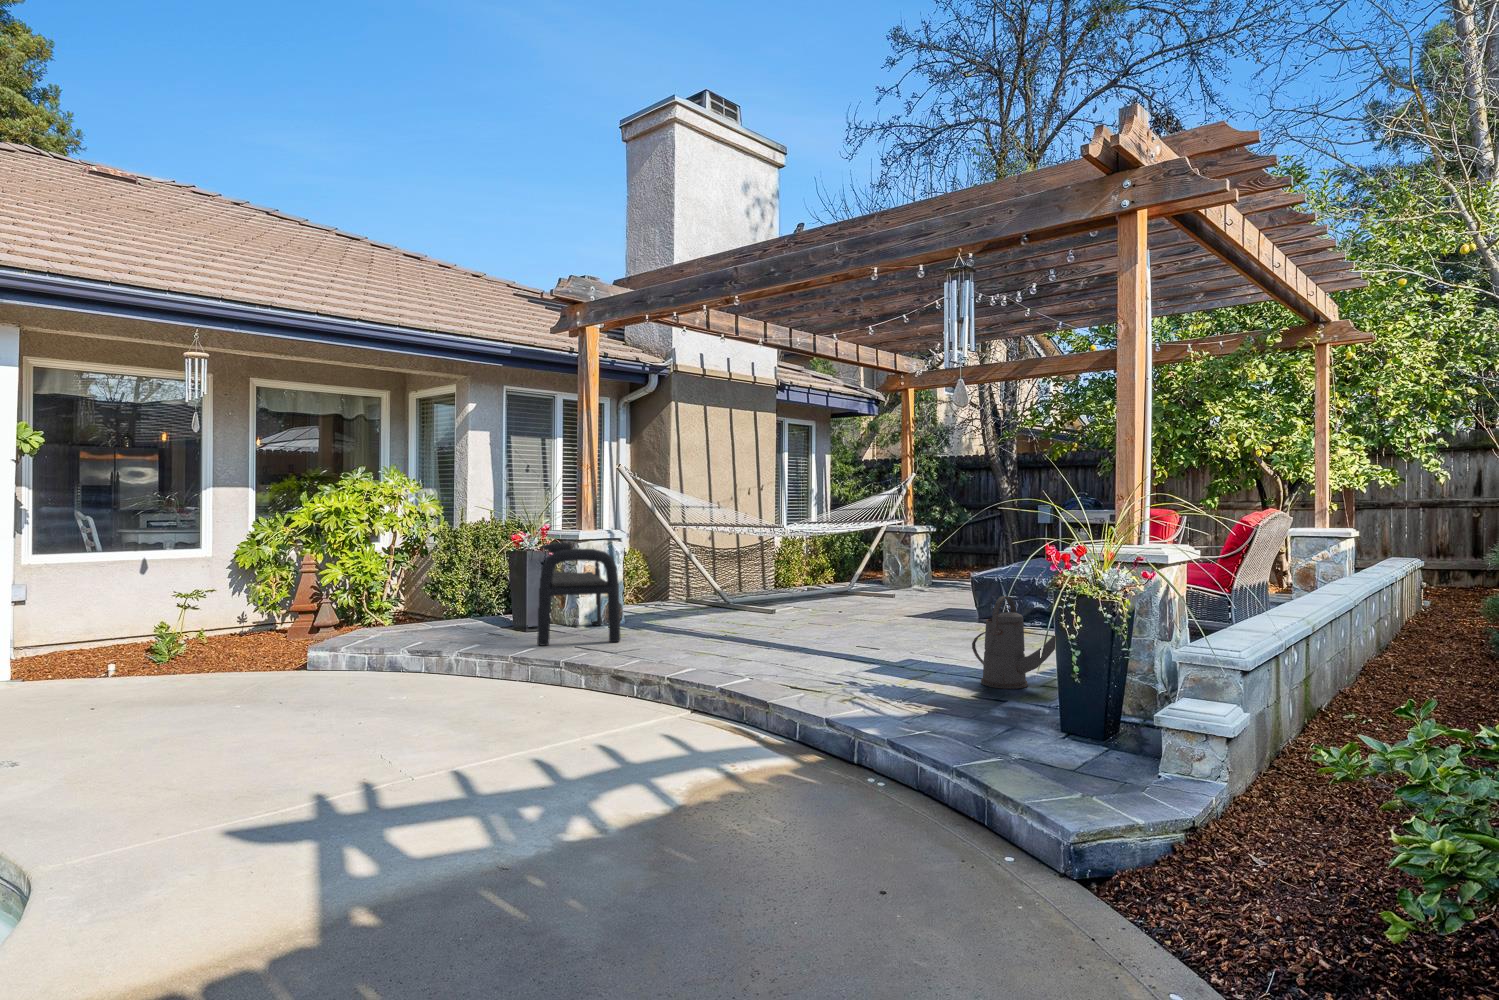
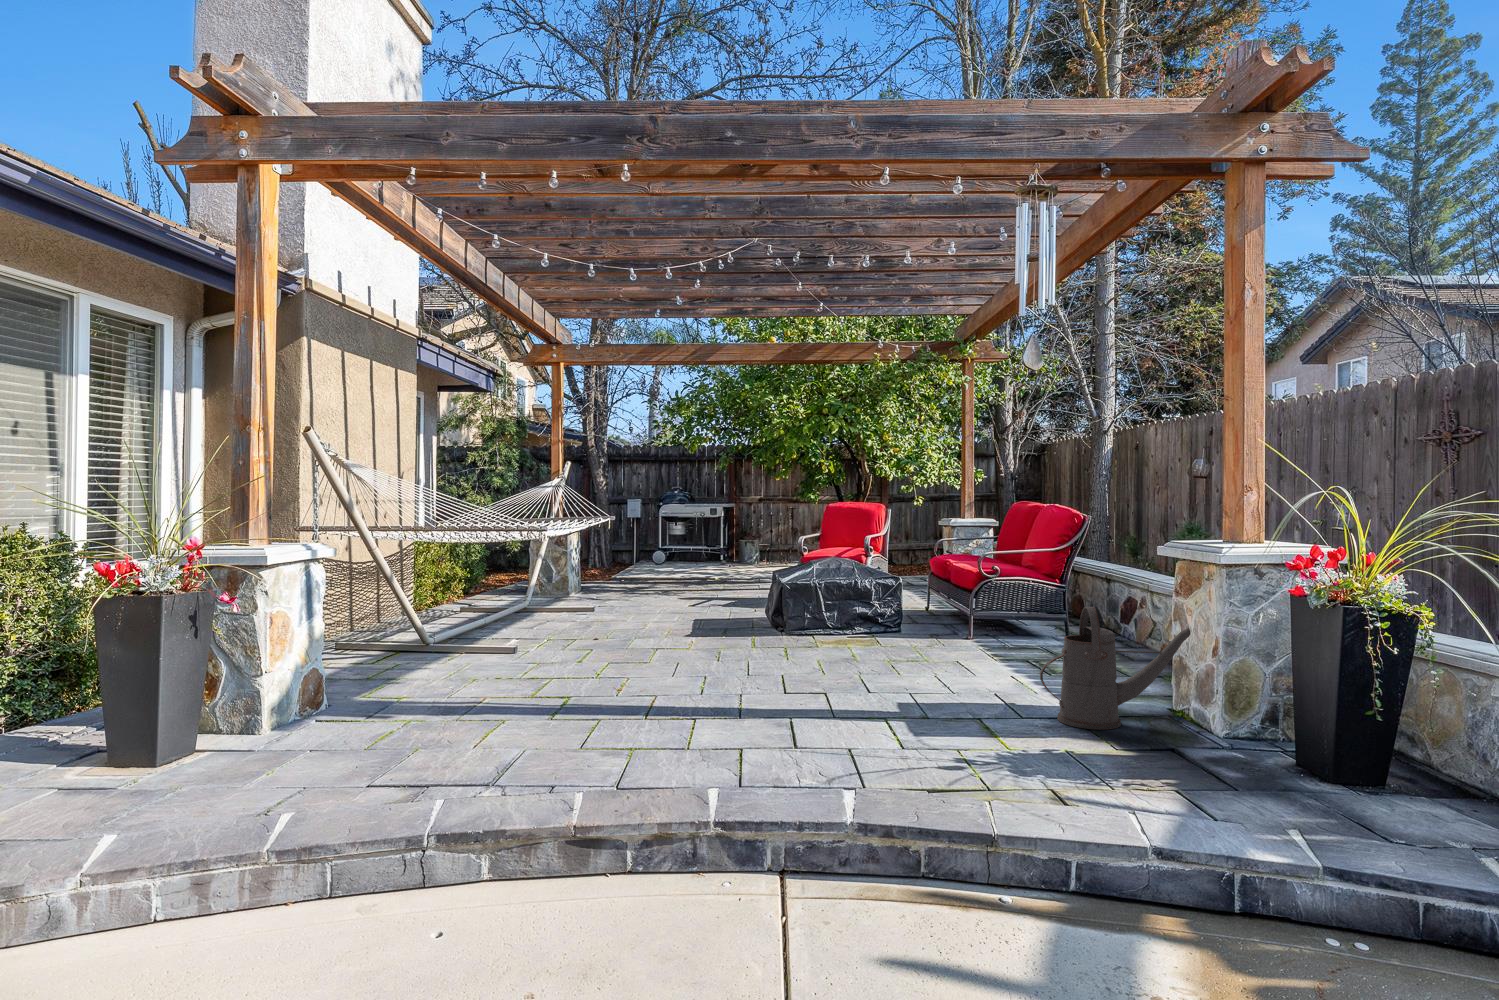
bench: present [531,542,621,646] -> none [150,570,431,799]

